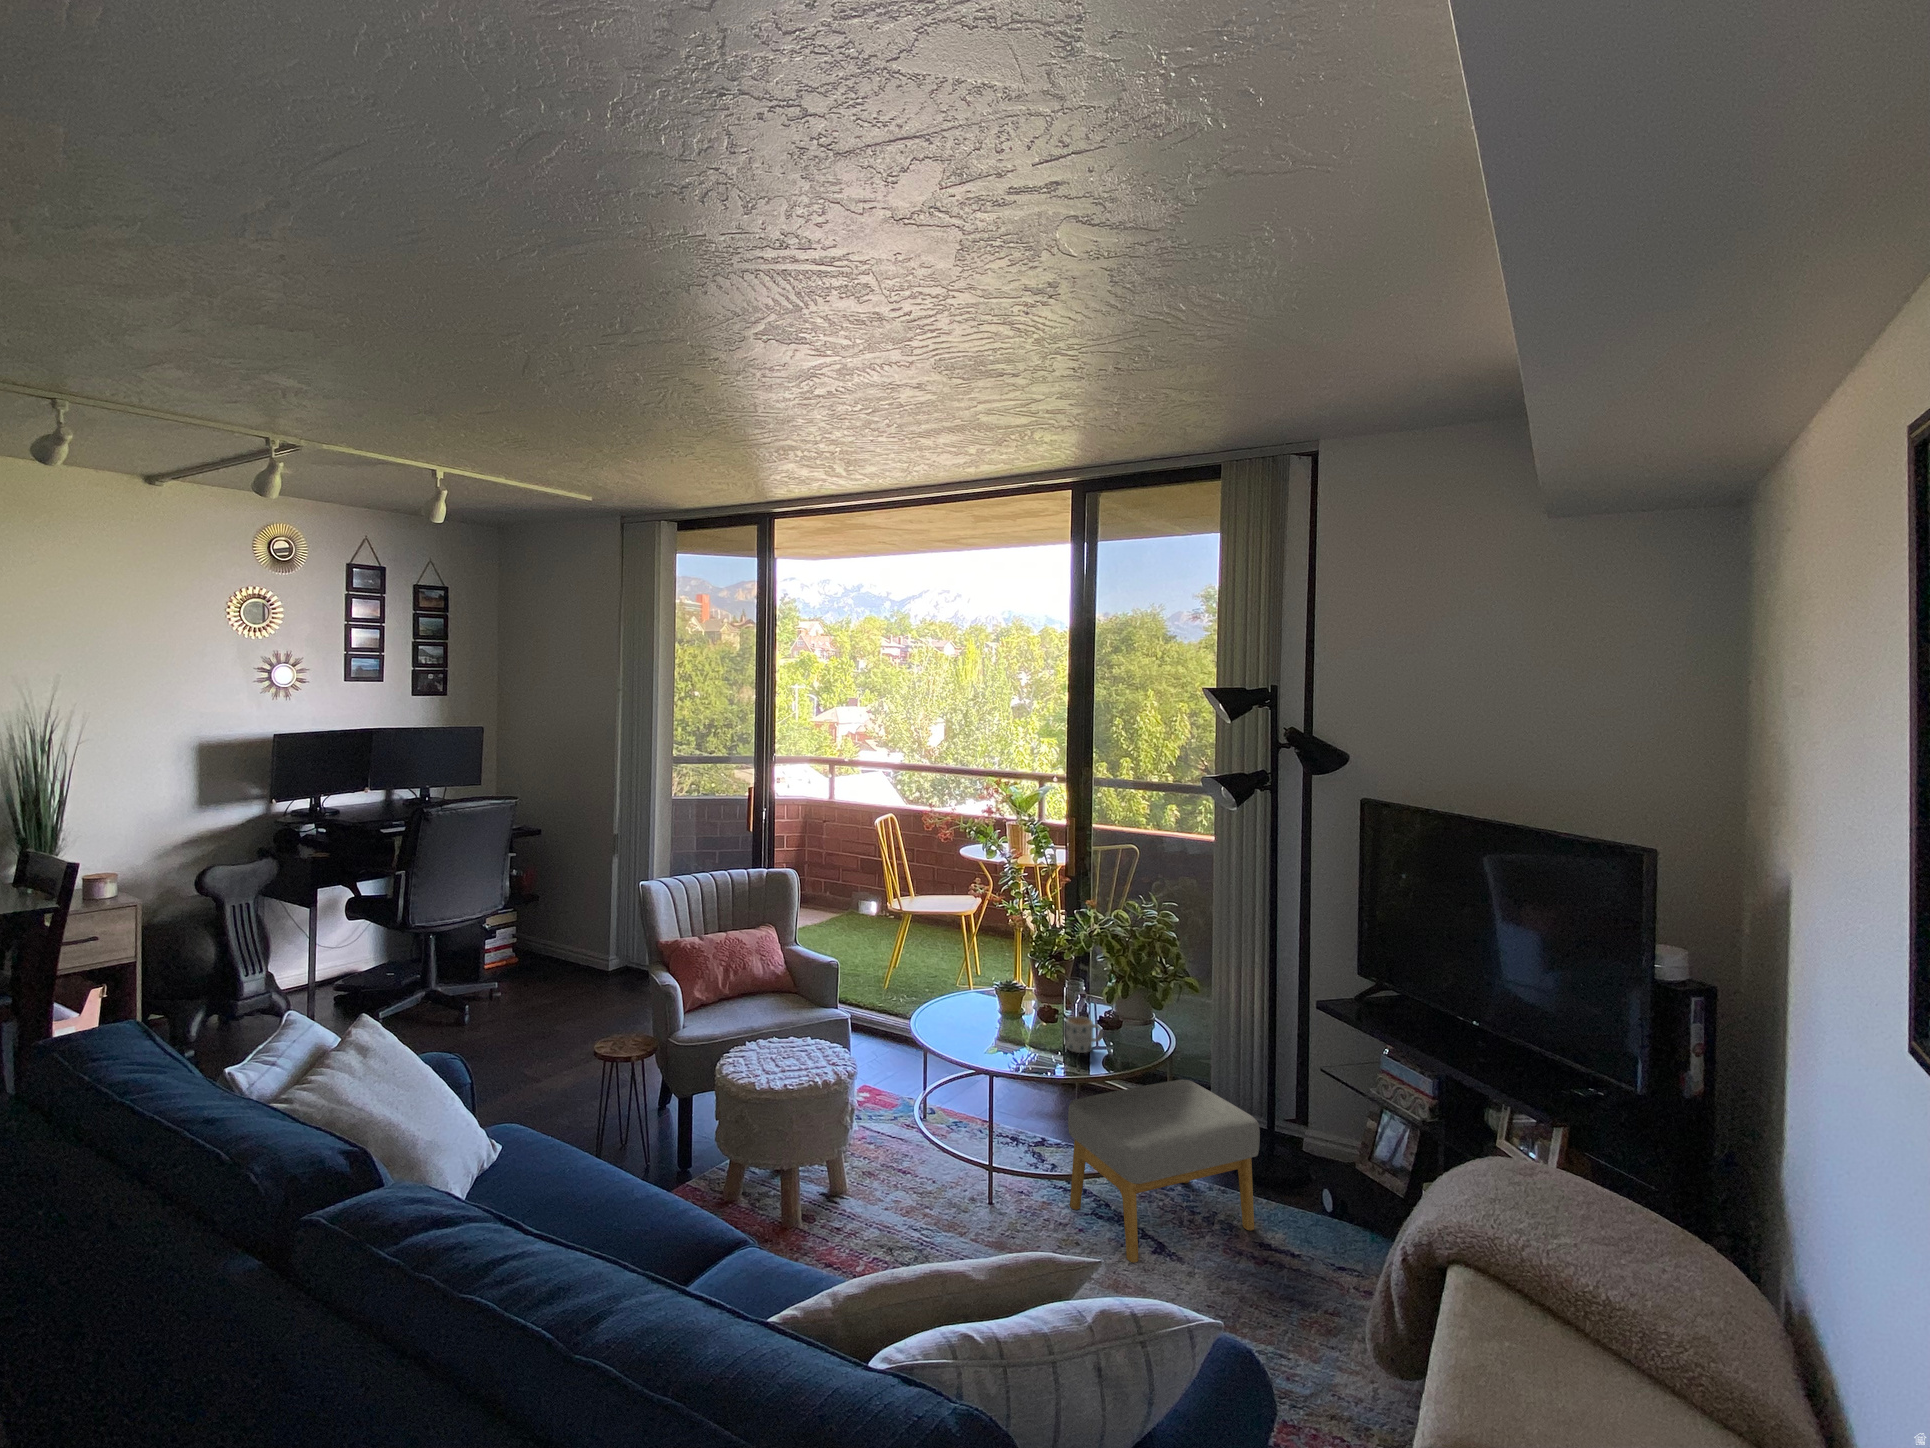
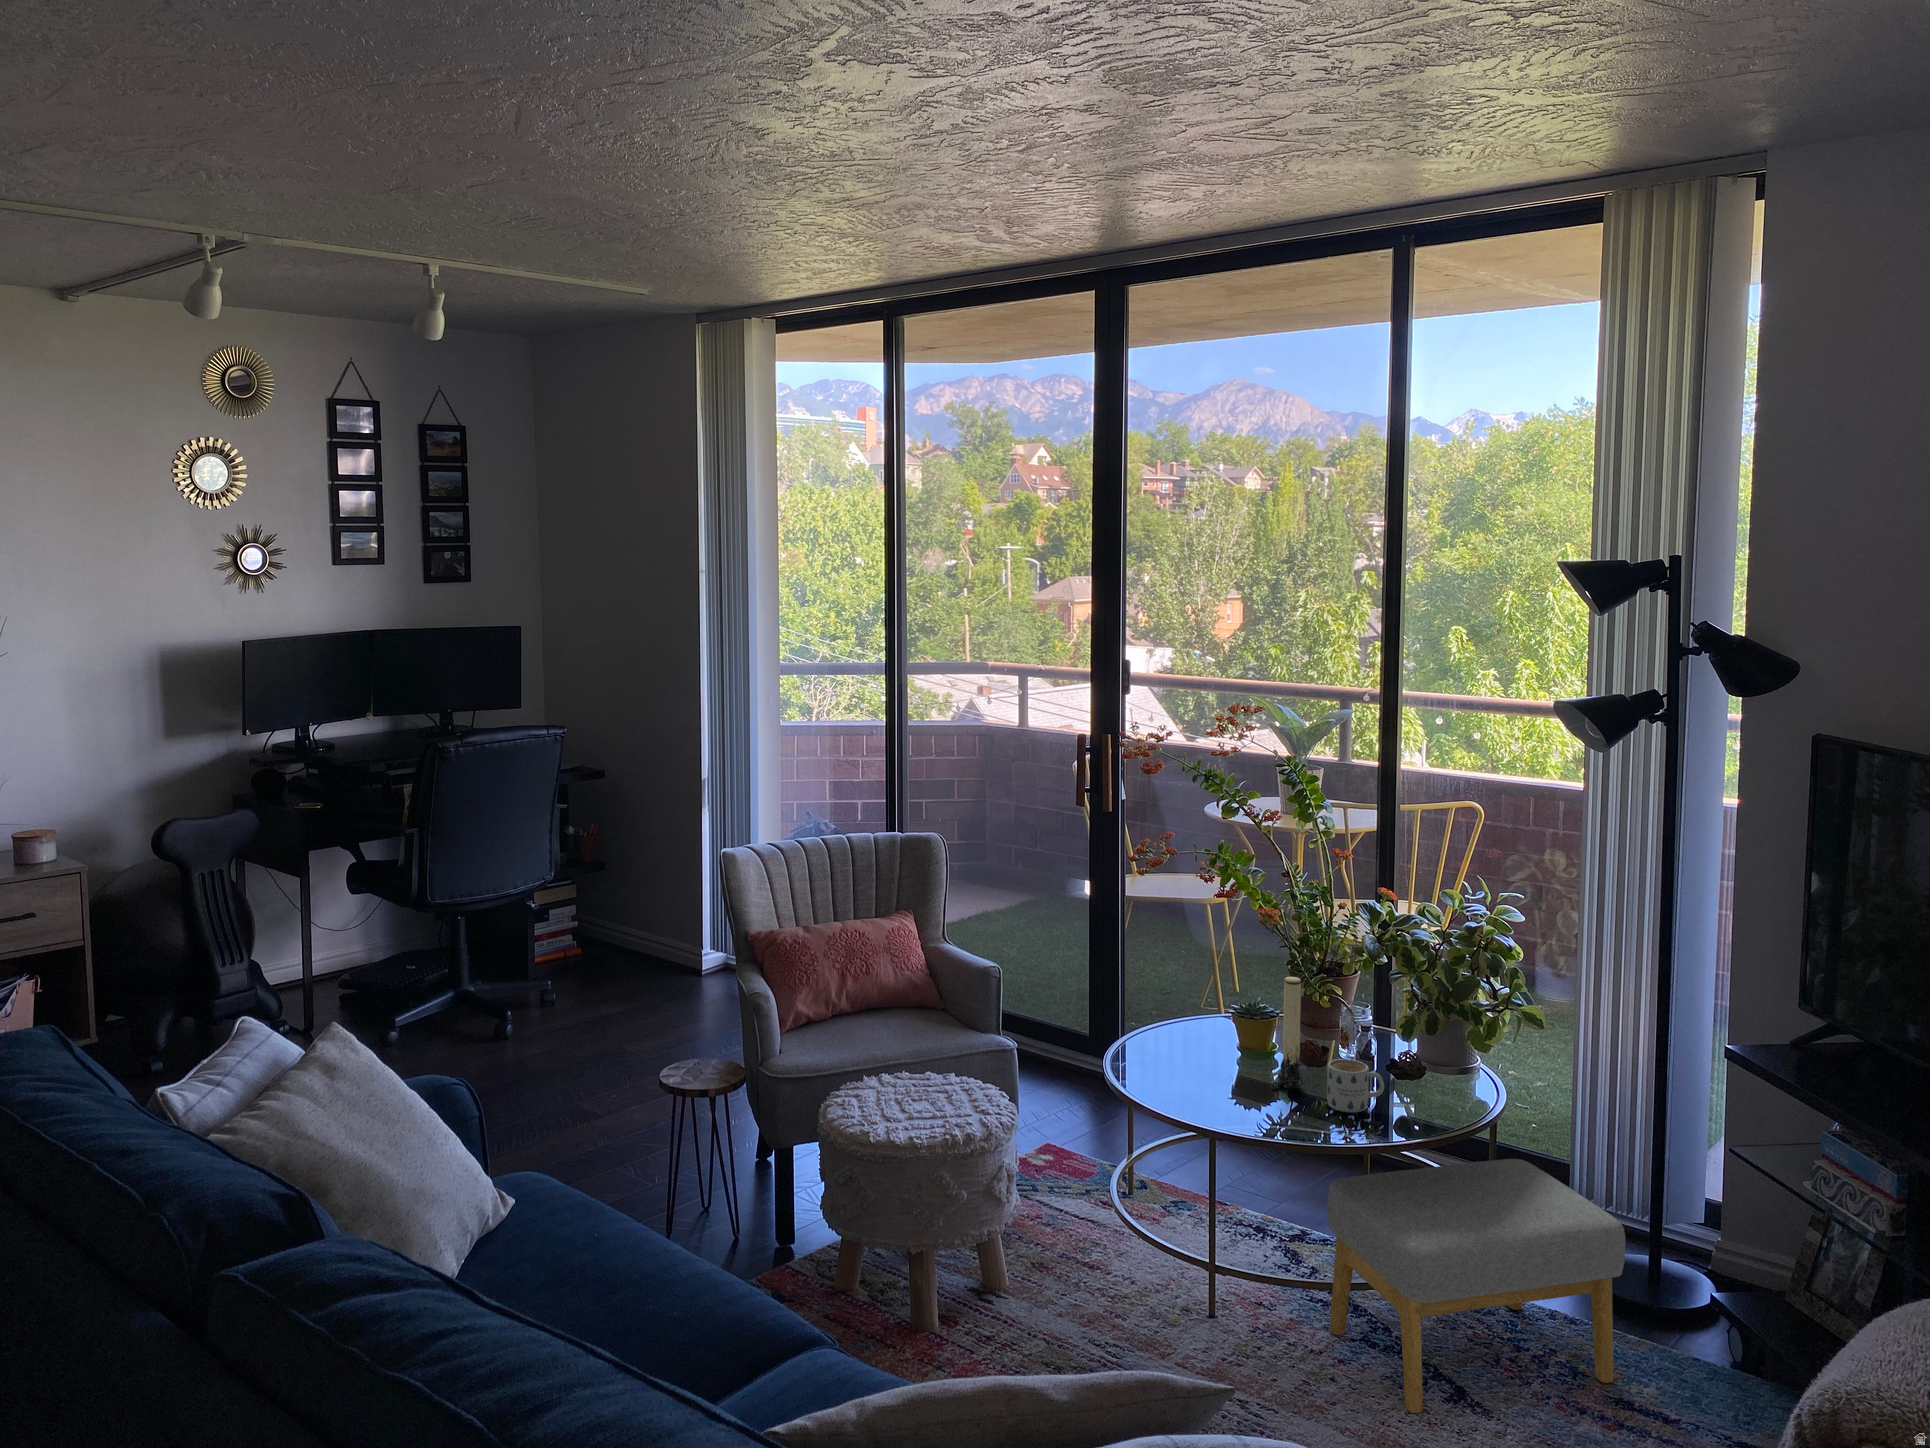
candle: none [1028,961,1048,1039] -> present [1271,977,1303,1089]

